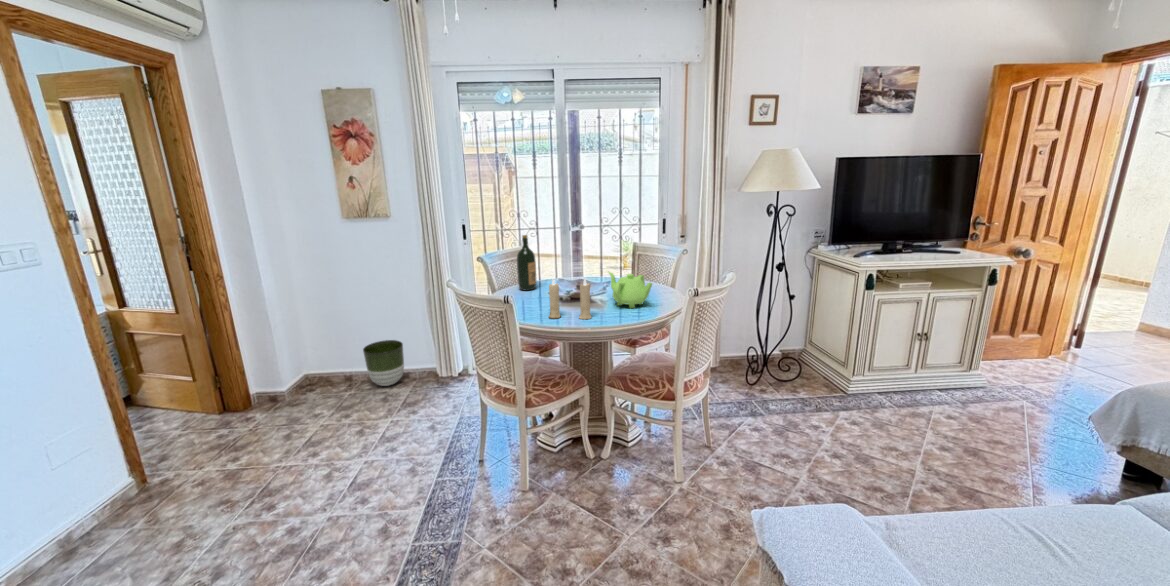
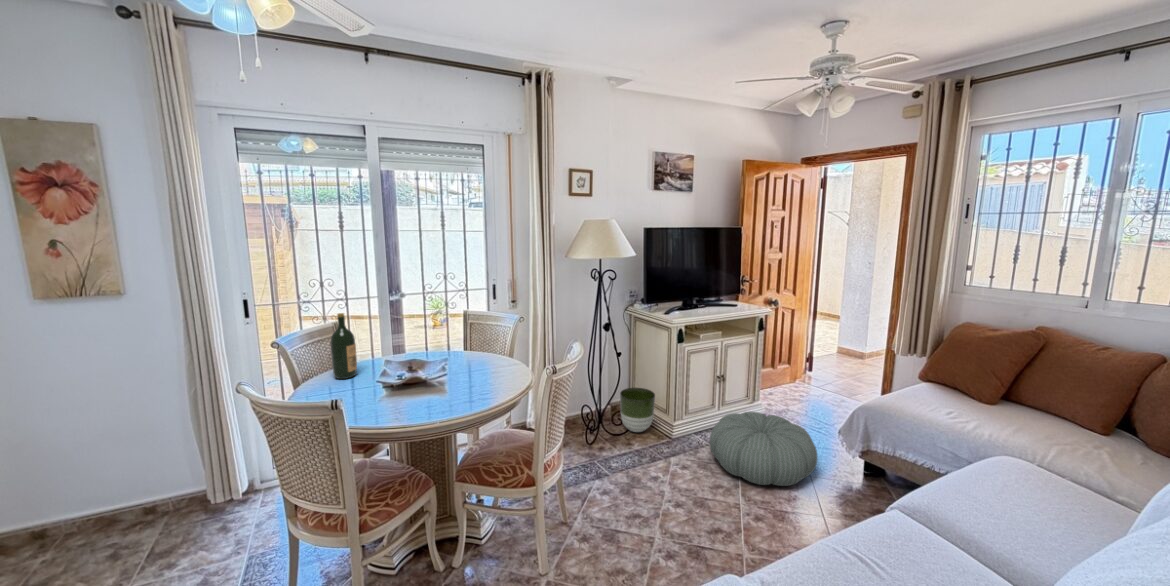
teapot: present [609,272,652,308] -> none [449,351,502,390]
candle: present [549,279,591,319] -> none [381,362,438,416]
planter: present [363,340,404,386] -> present [620,388,655,432]
pouf: none [891,376,1043,465] -> present [710,412,818,486]

